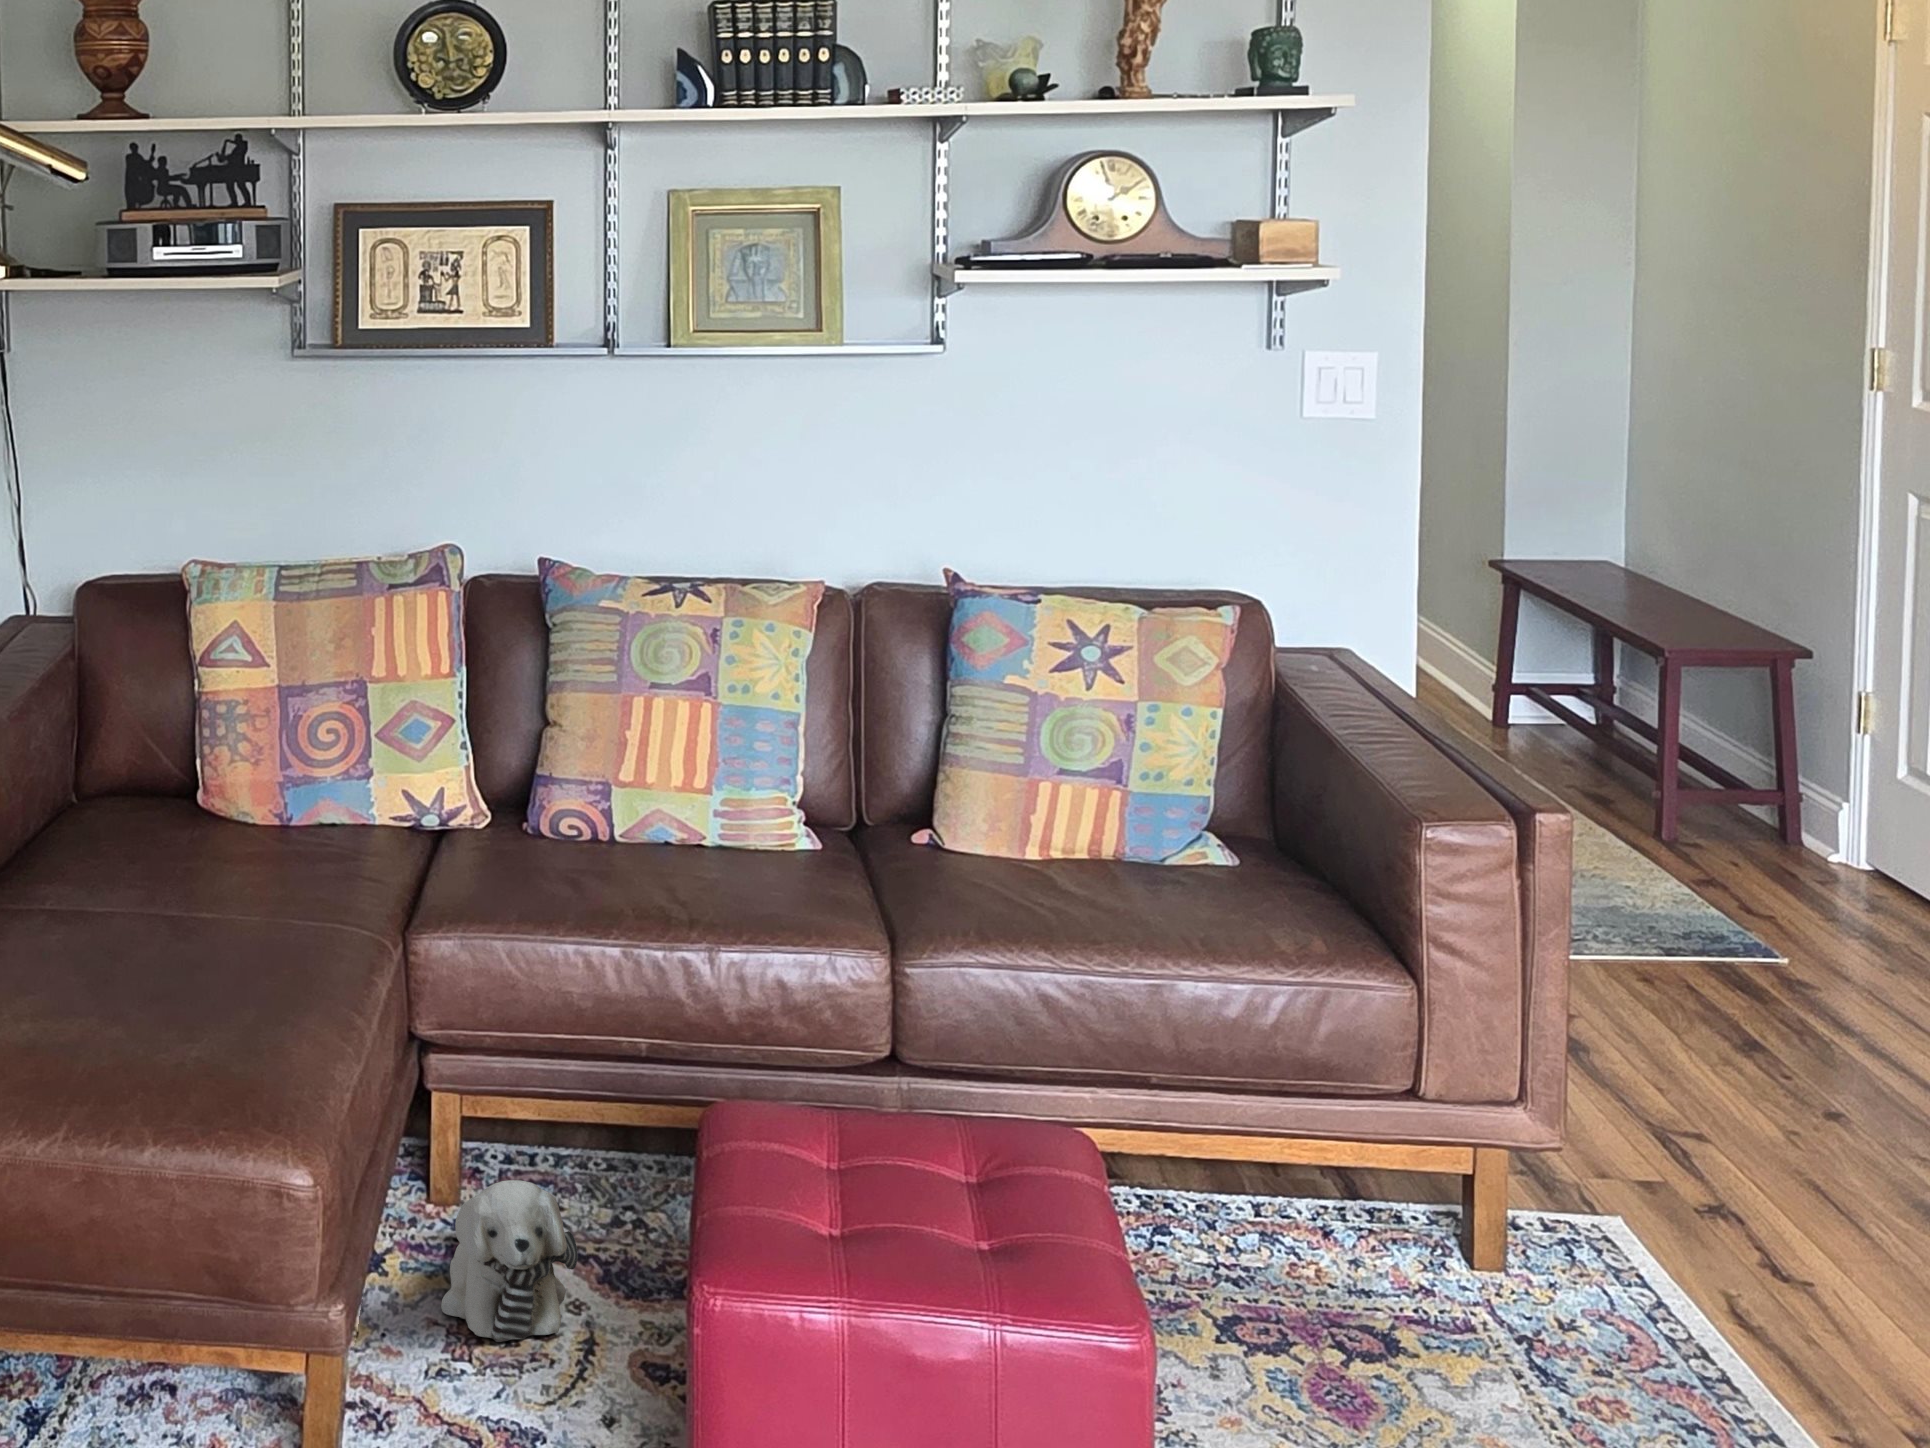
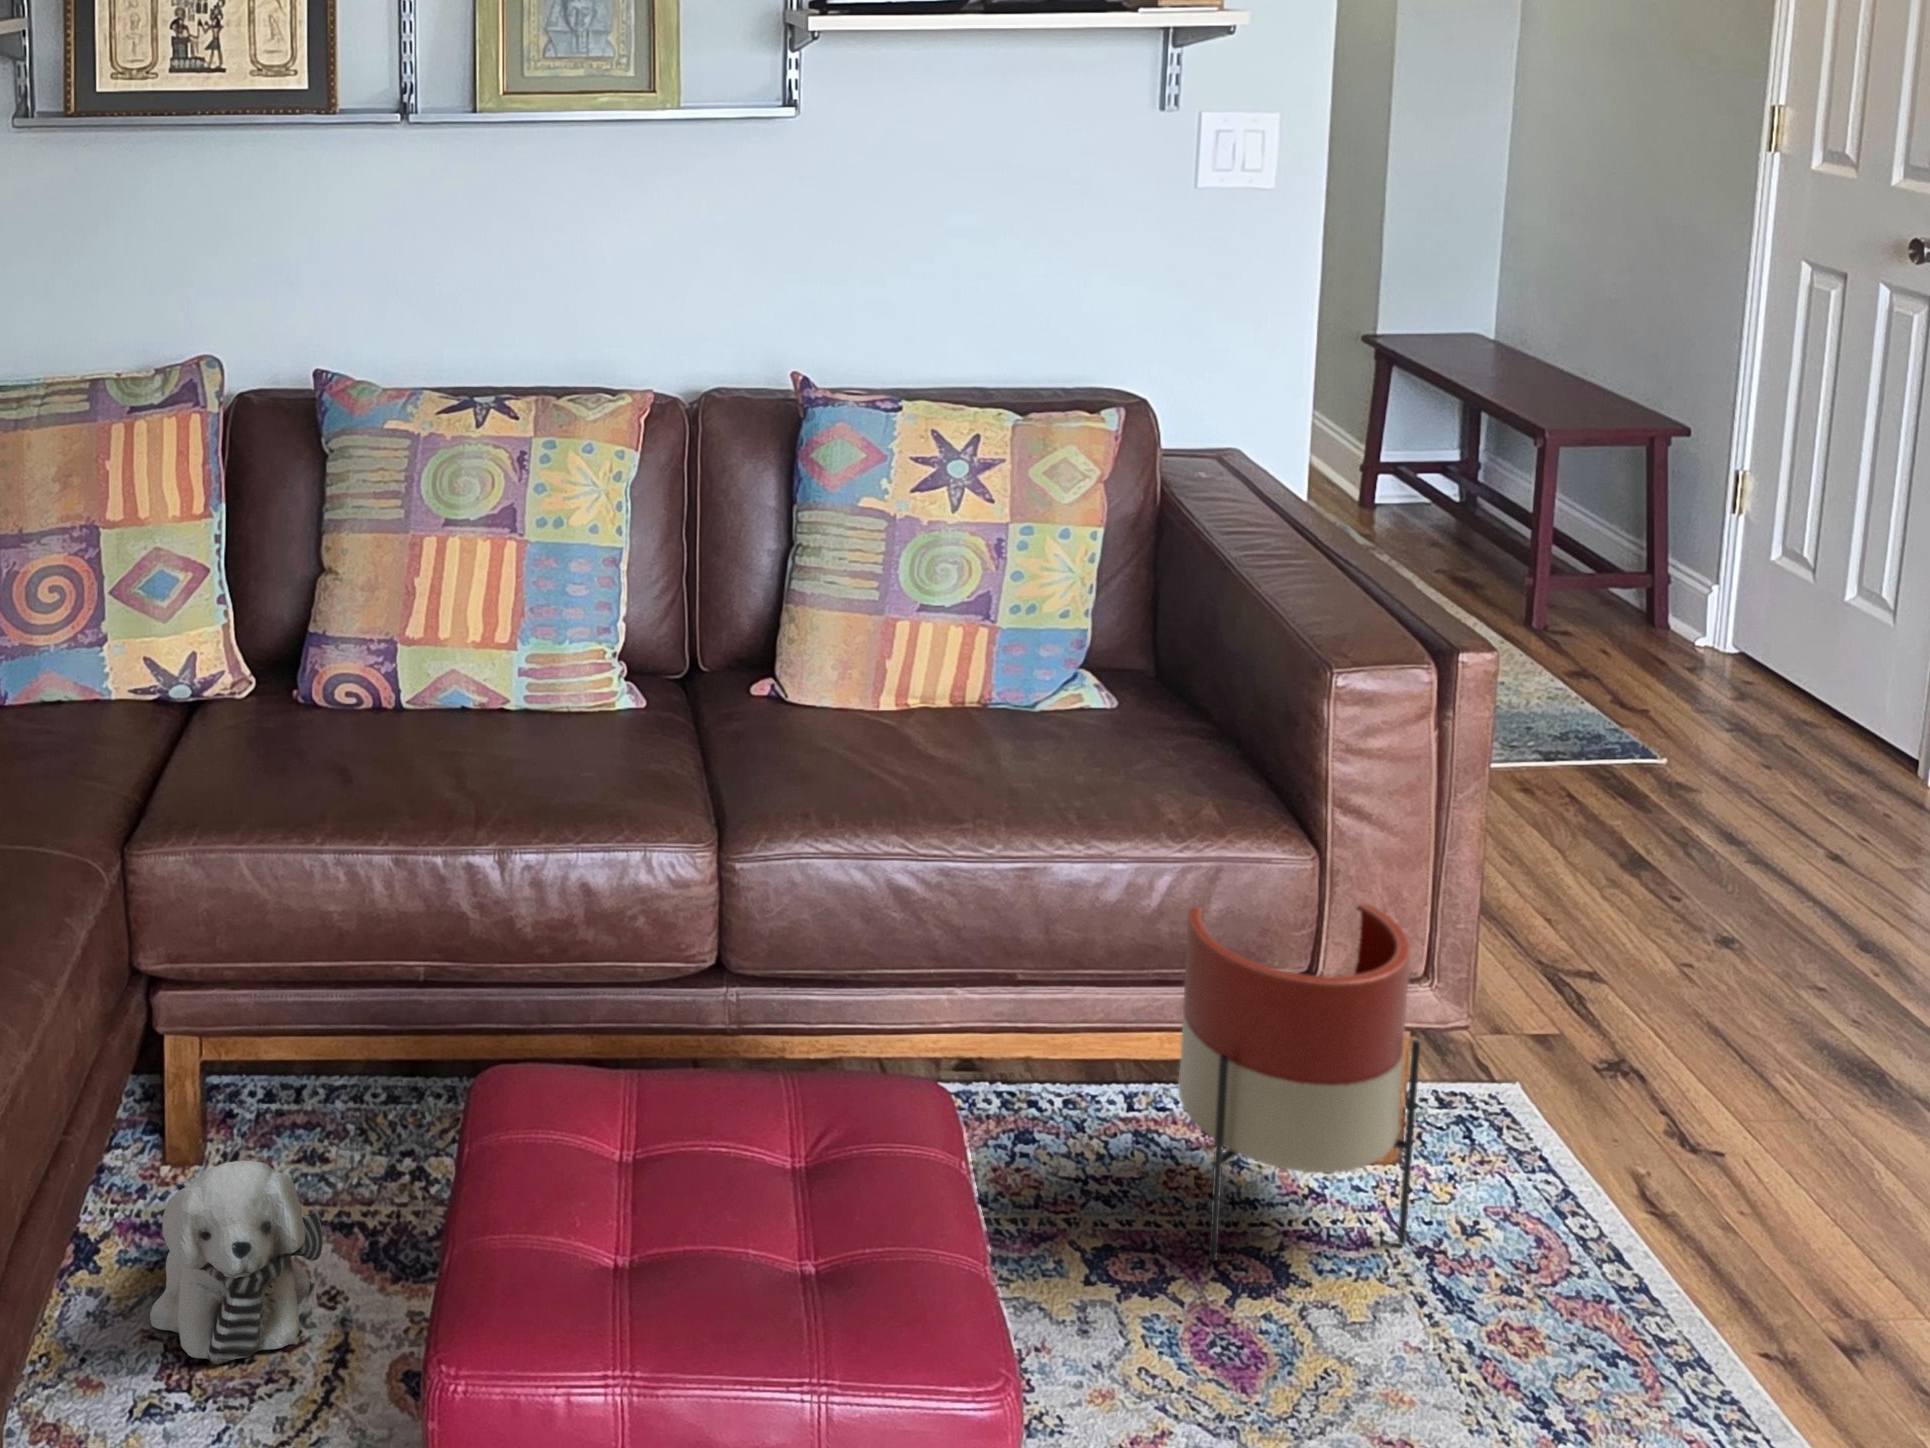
planter: none [1296,1008,1509,1333] -> present [1178,904,1420,1262]

